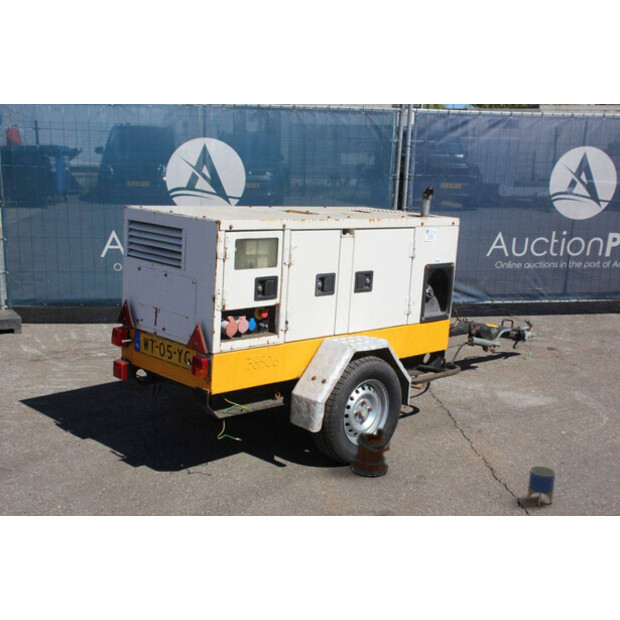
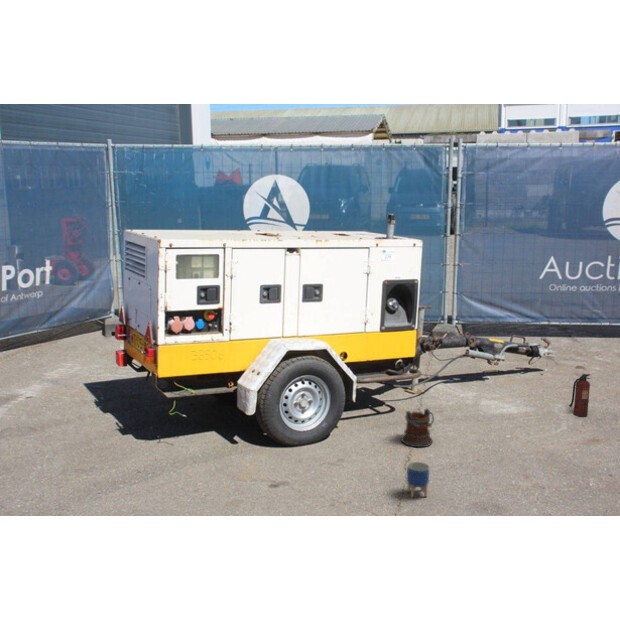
fire extinguisher: none [584,355,605,398] -> present [569,374,590,417]
bucket: present [351,428,390,477] -> present [401,409,434,447]

